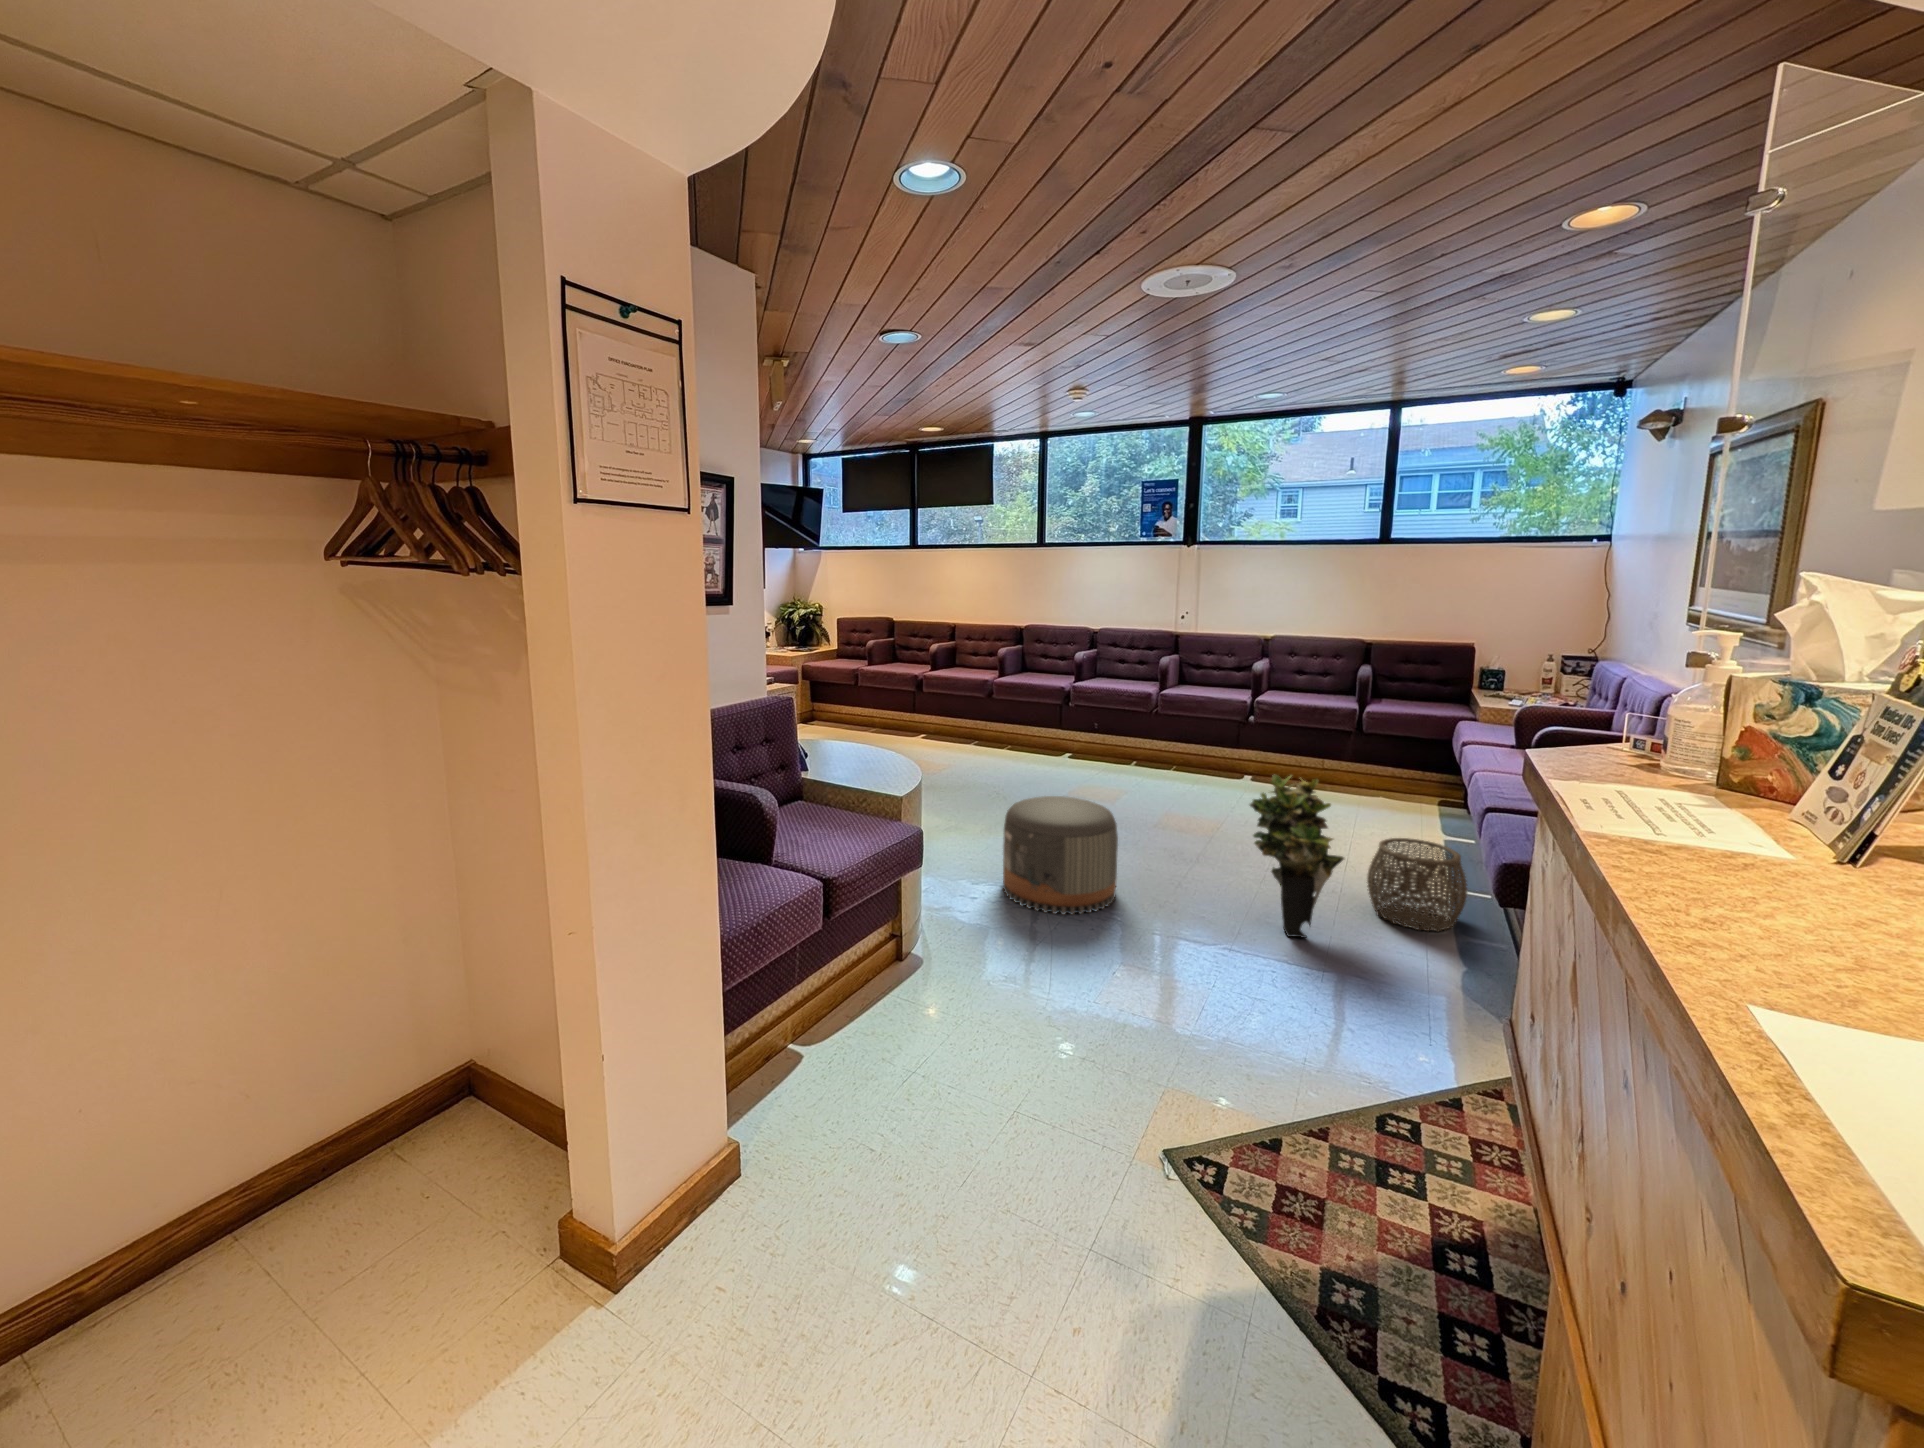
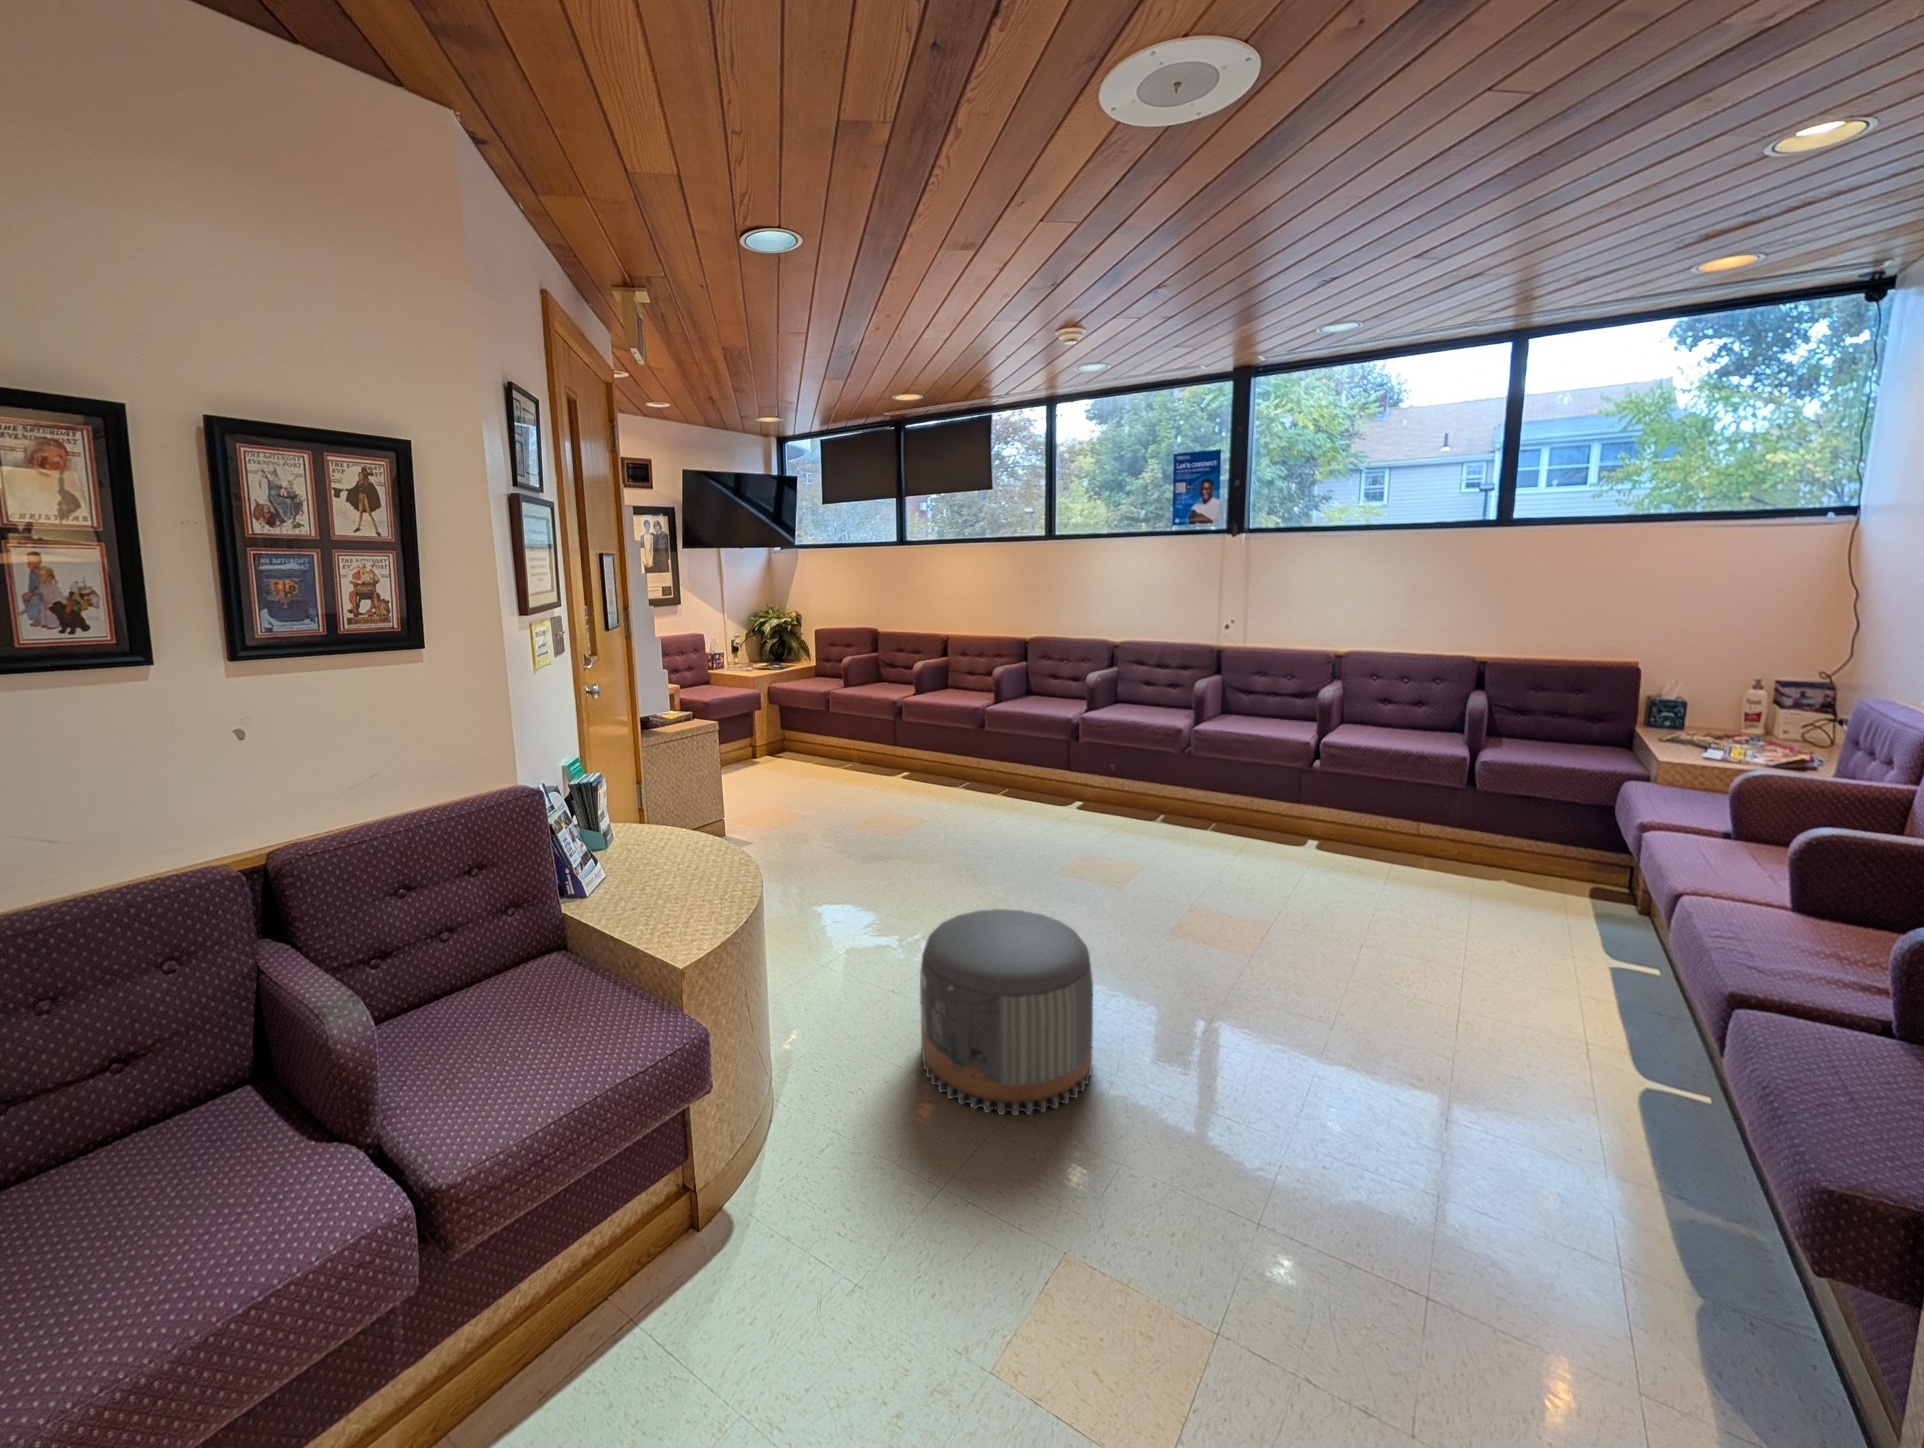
potted plant: present [1250,775,1344,938] -> none [1299,898,1466,1191]
woven basket: present [1367,838,1467,931] -> none [1500,1003,1685,1182]

